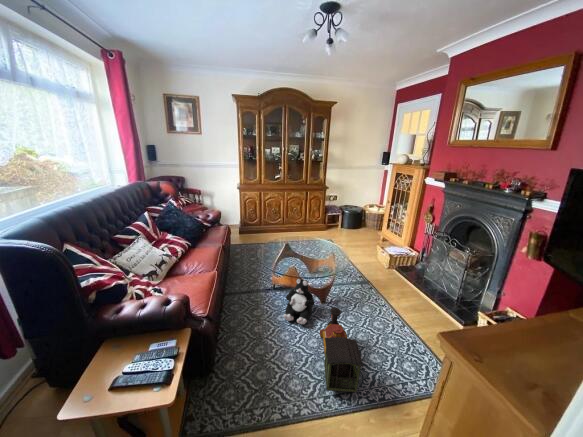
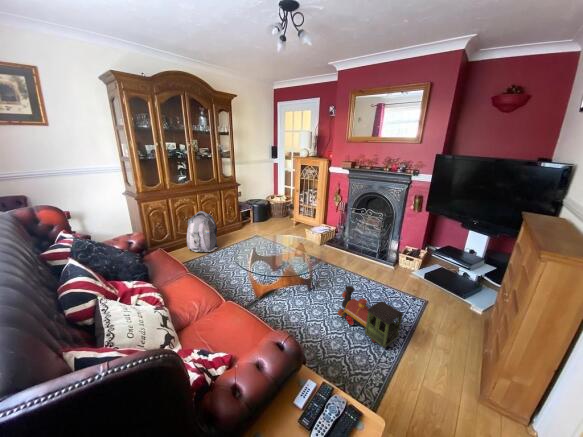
backpack: none [266,204,295,240] -> present [187,211,219,252]
plush toy: present [284,279,314,324] -> none [289,275,322,319]

